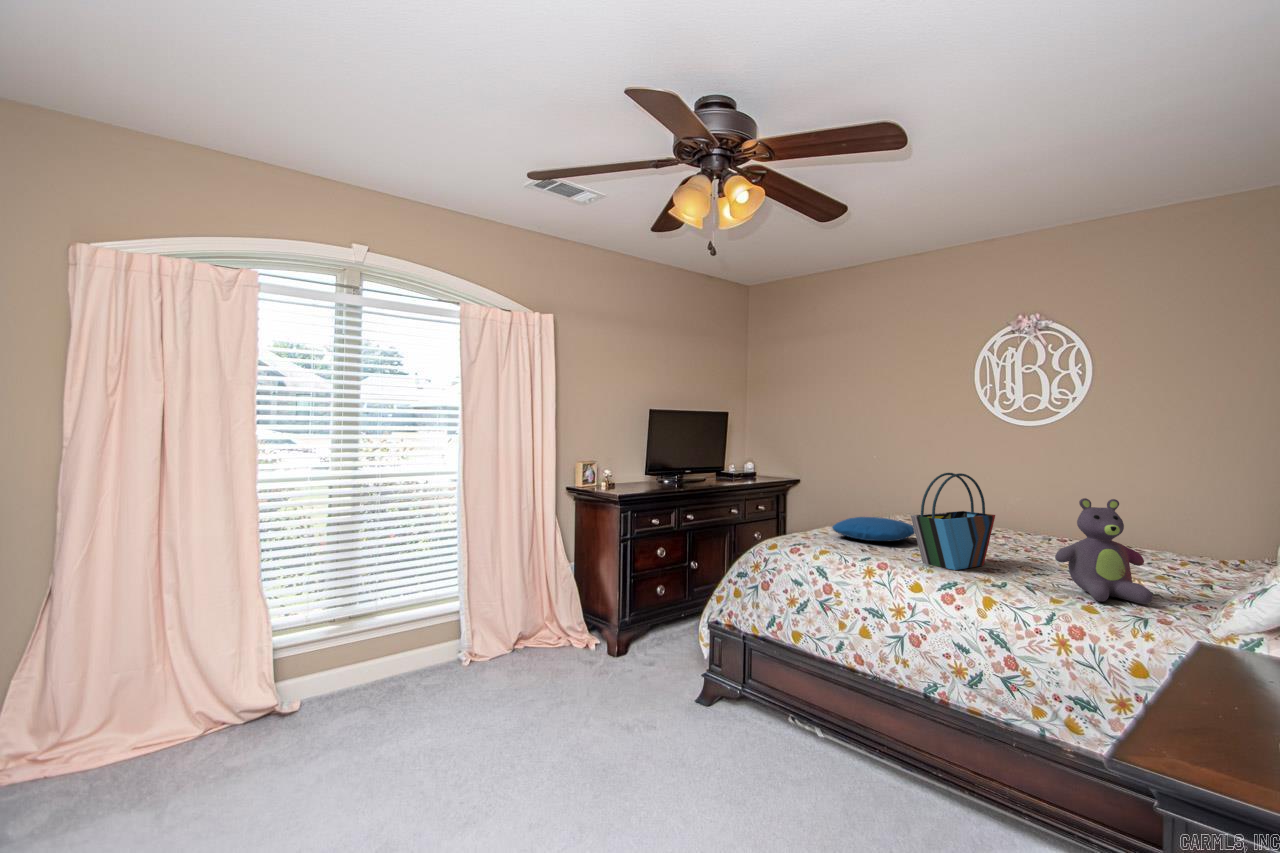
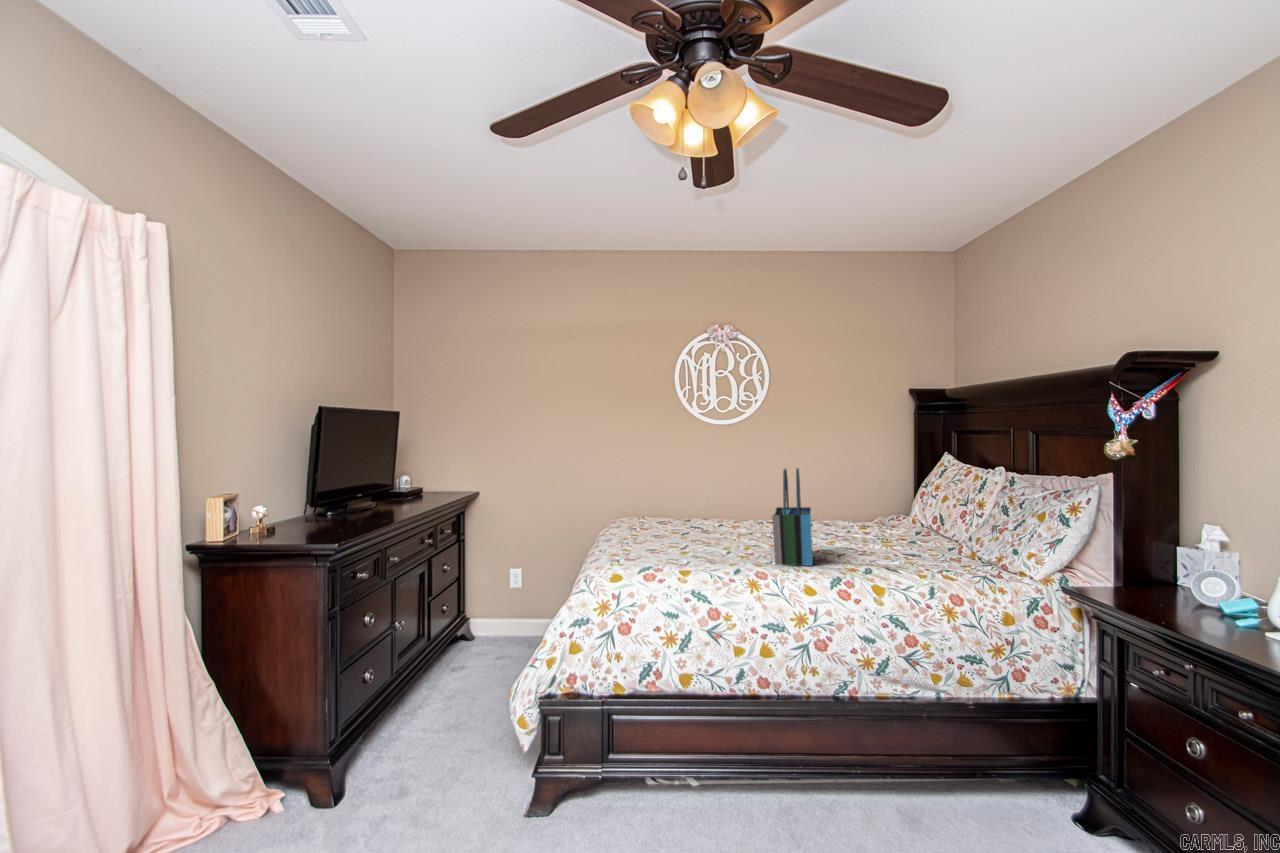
stuffed bear: present [1055,498,1153,604] -> none [898,480,969,569]
pillow: present [832,517,915,541] -> none [635,527,715,554]

